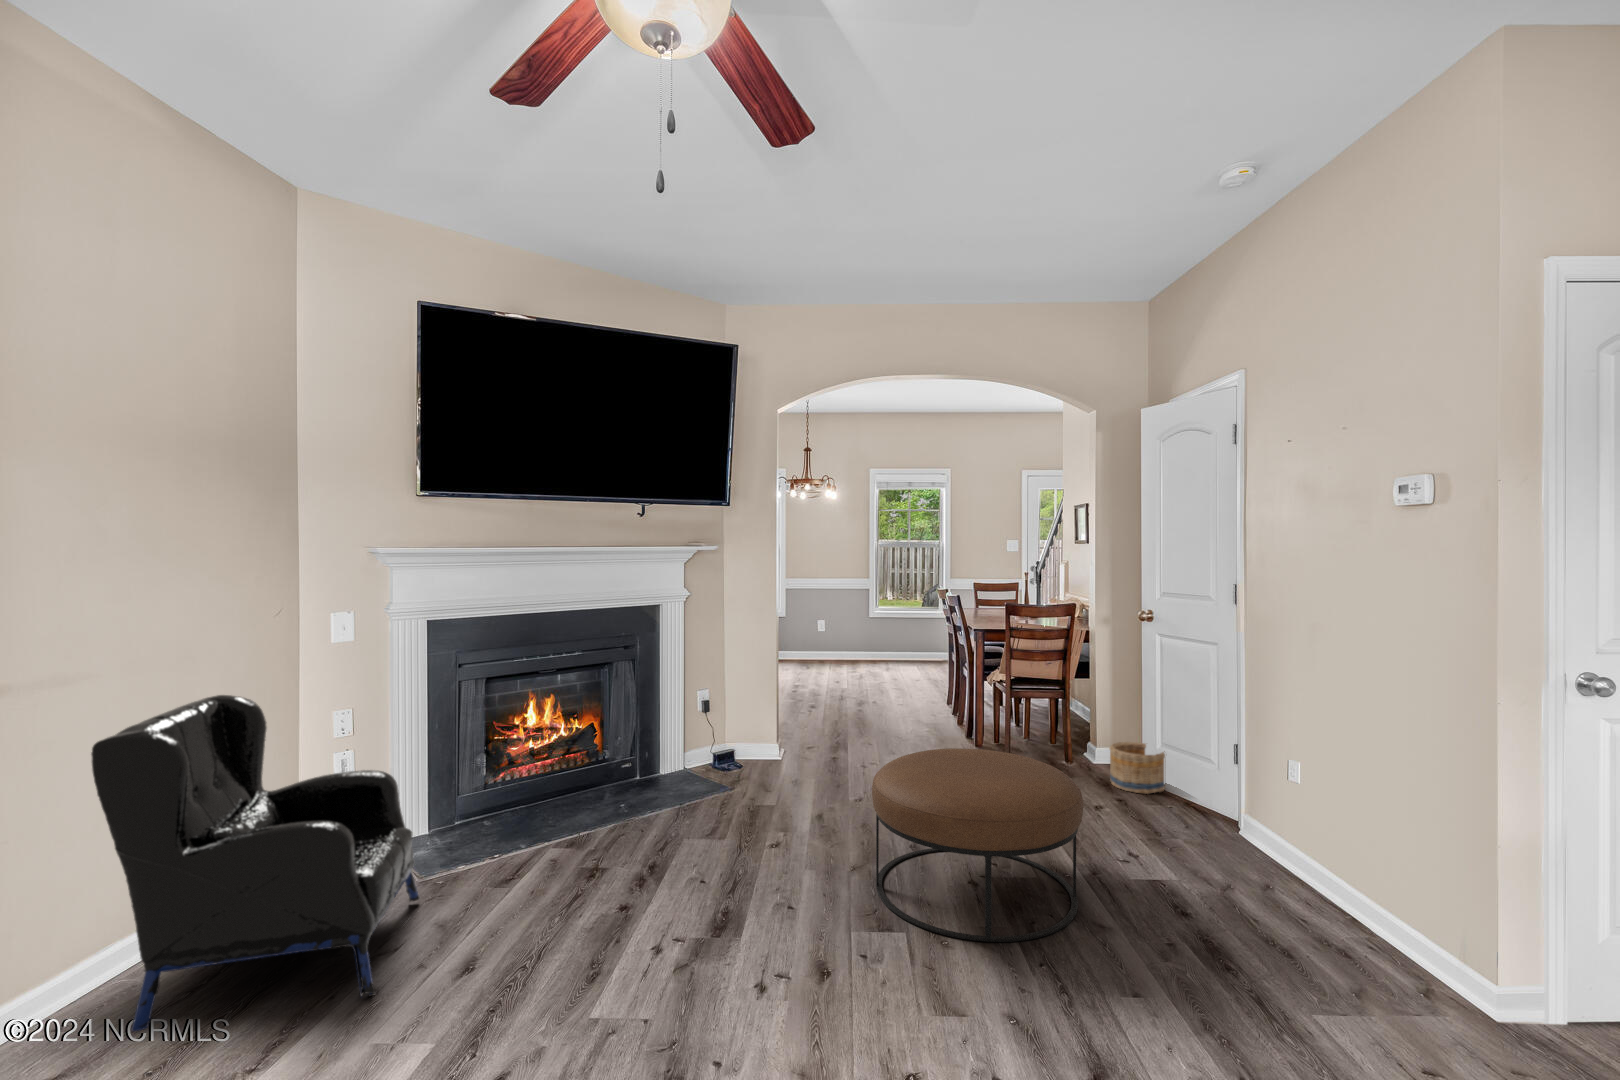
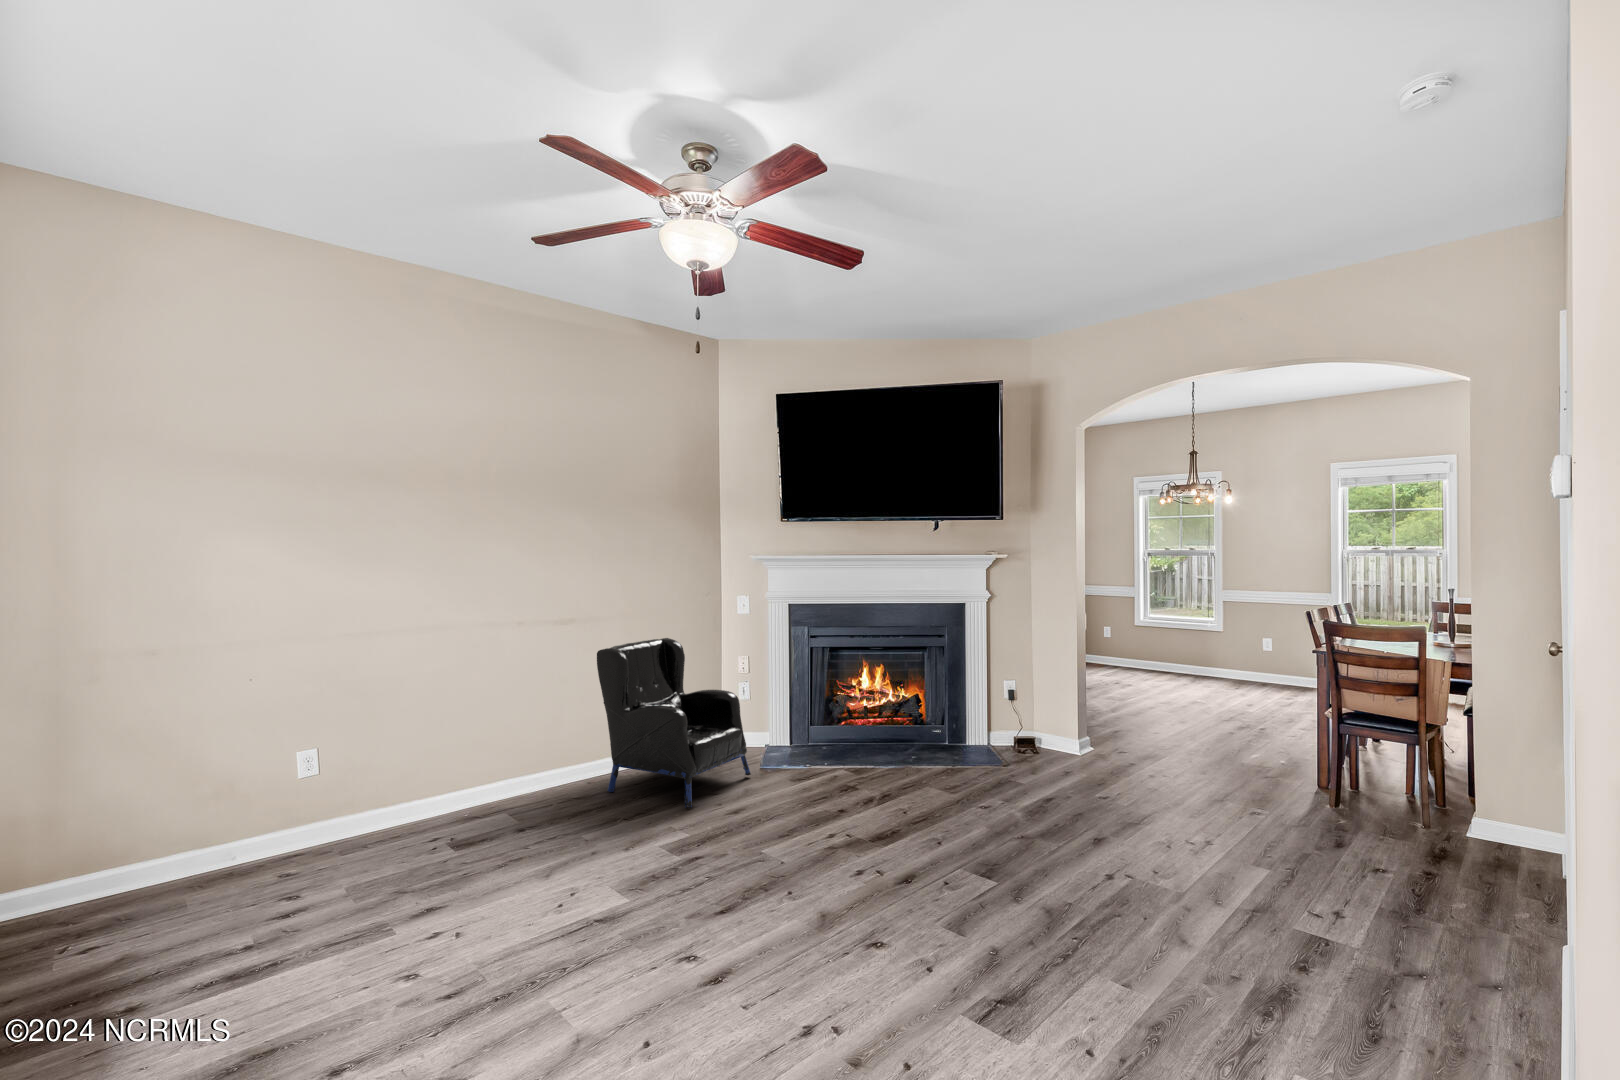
basket: present [1110,742,1165,794] -> none [1454,812,1549,888]
ottoman: present [872,748,1083,942] -> none [1005,750,1214,930]

